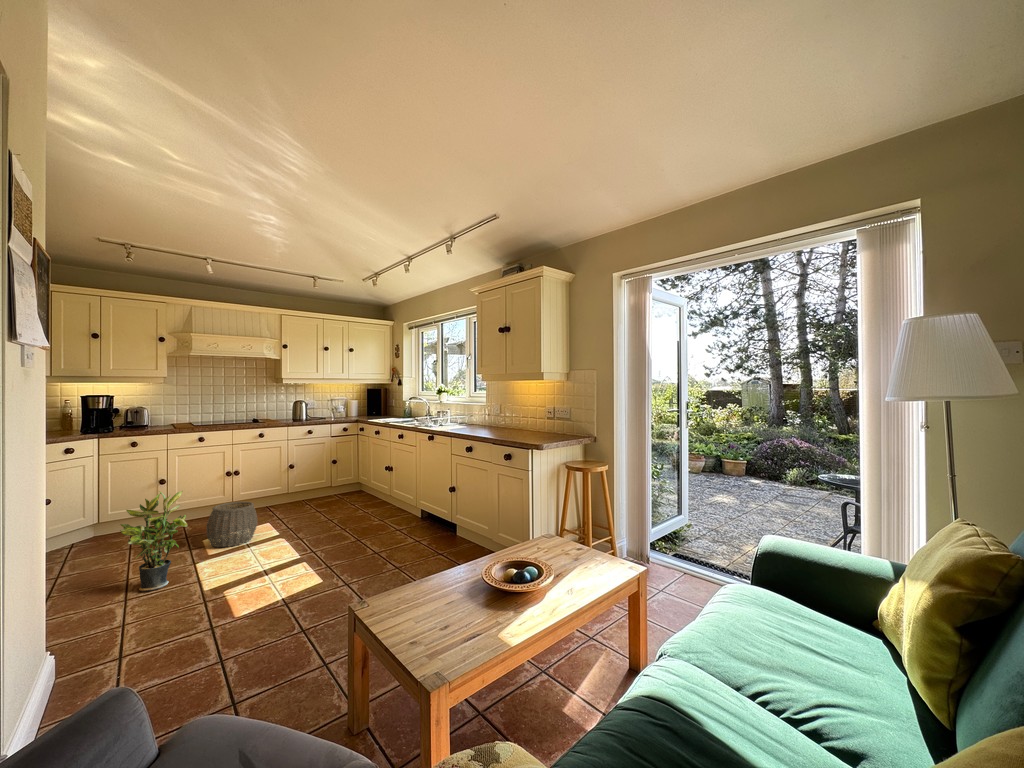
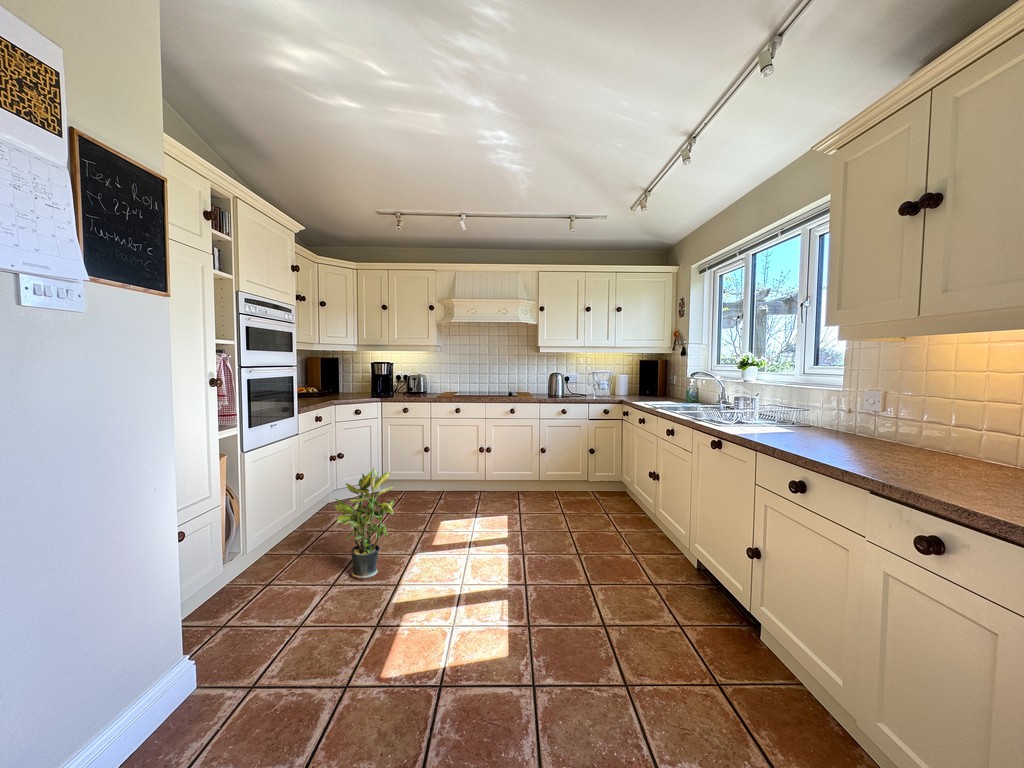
woven basket: present [206,502,257,547] -> none [436,487,486,541]

